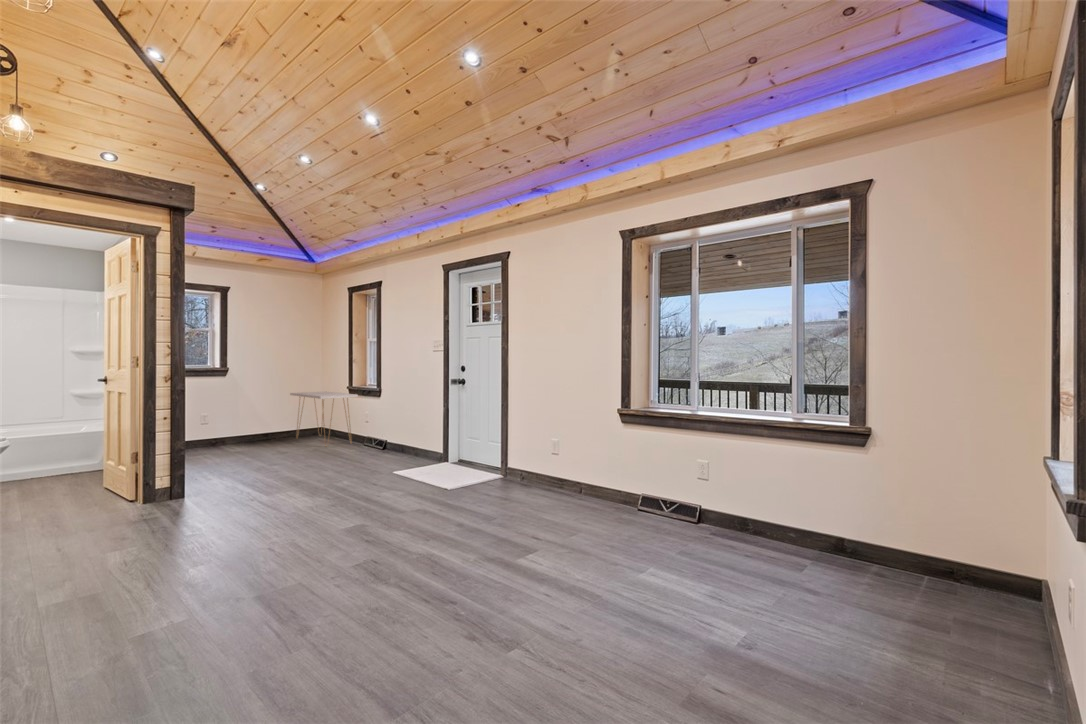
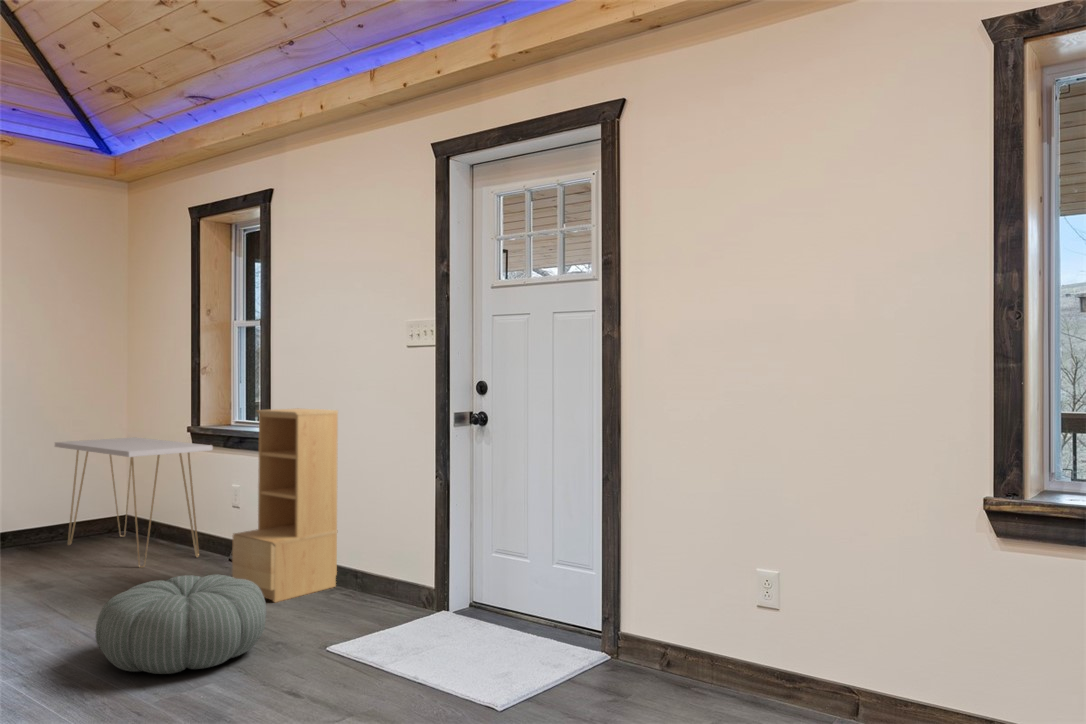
bookshelf: none [362,378,407,459] -> present [232,409,338,602]
pouf: none [303,444,370,478] -> present [96,575,266,674]

